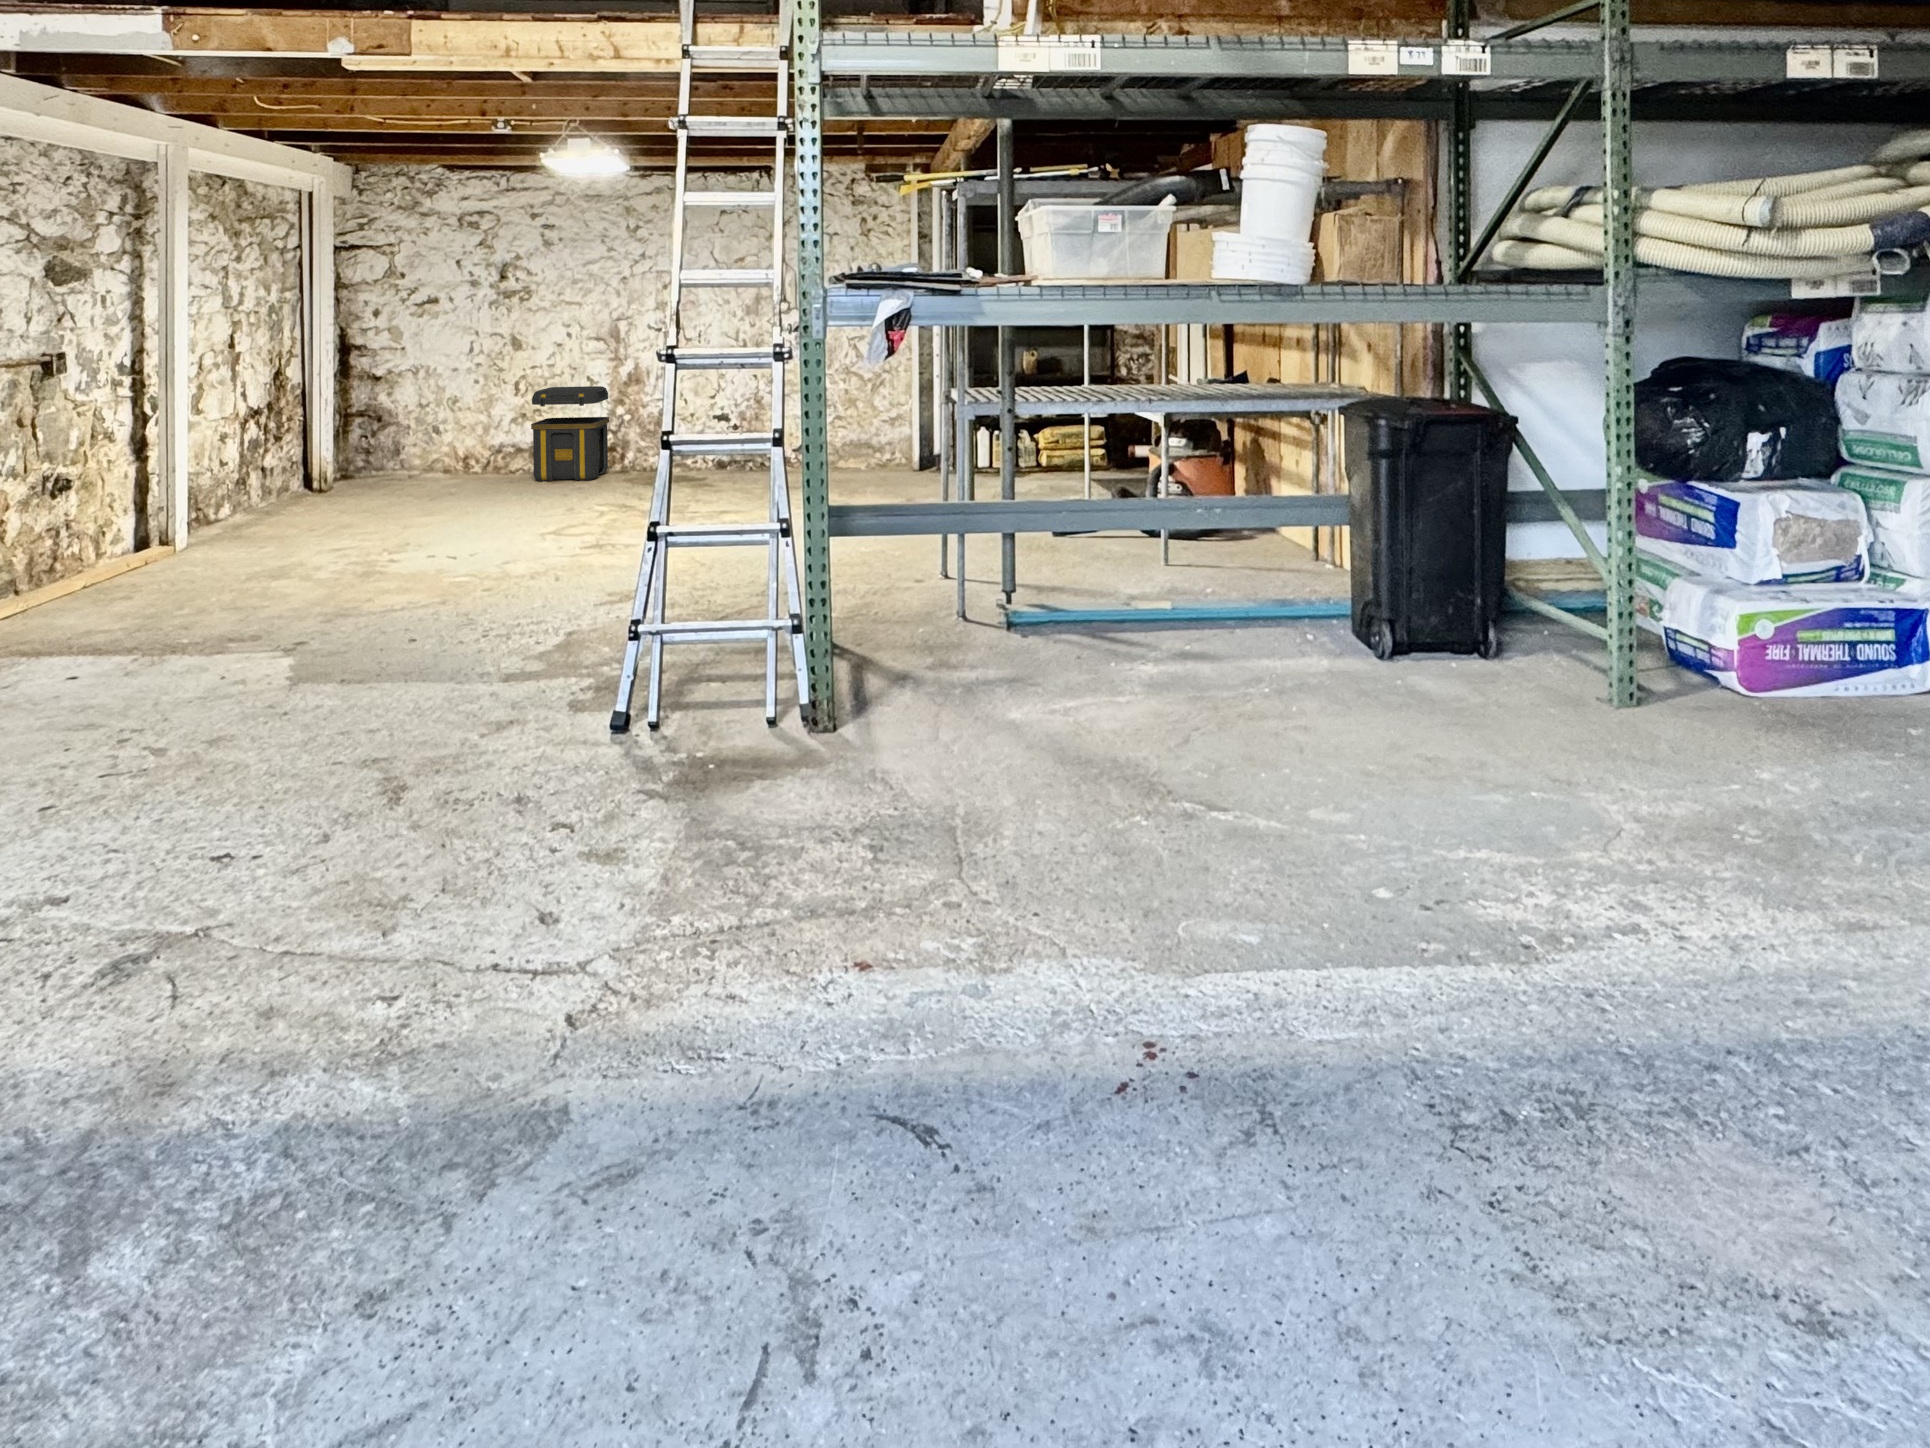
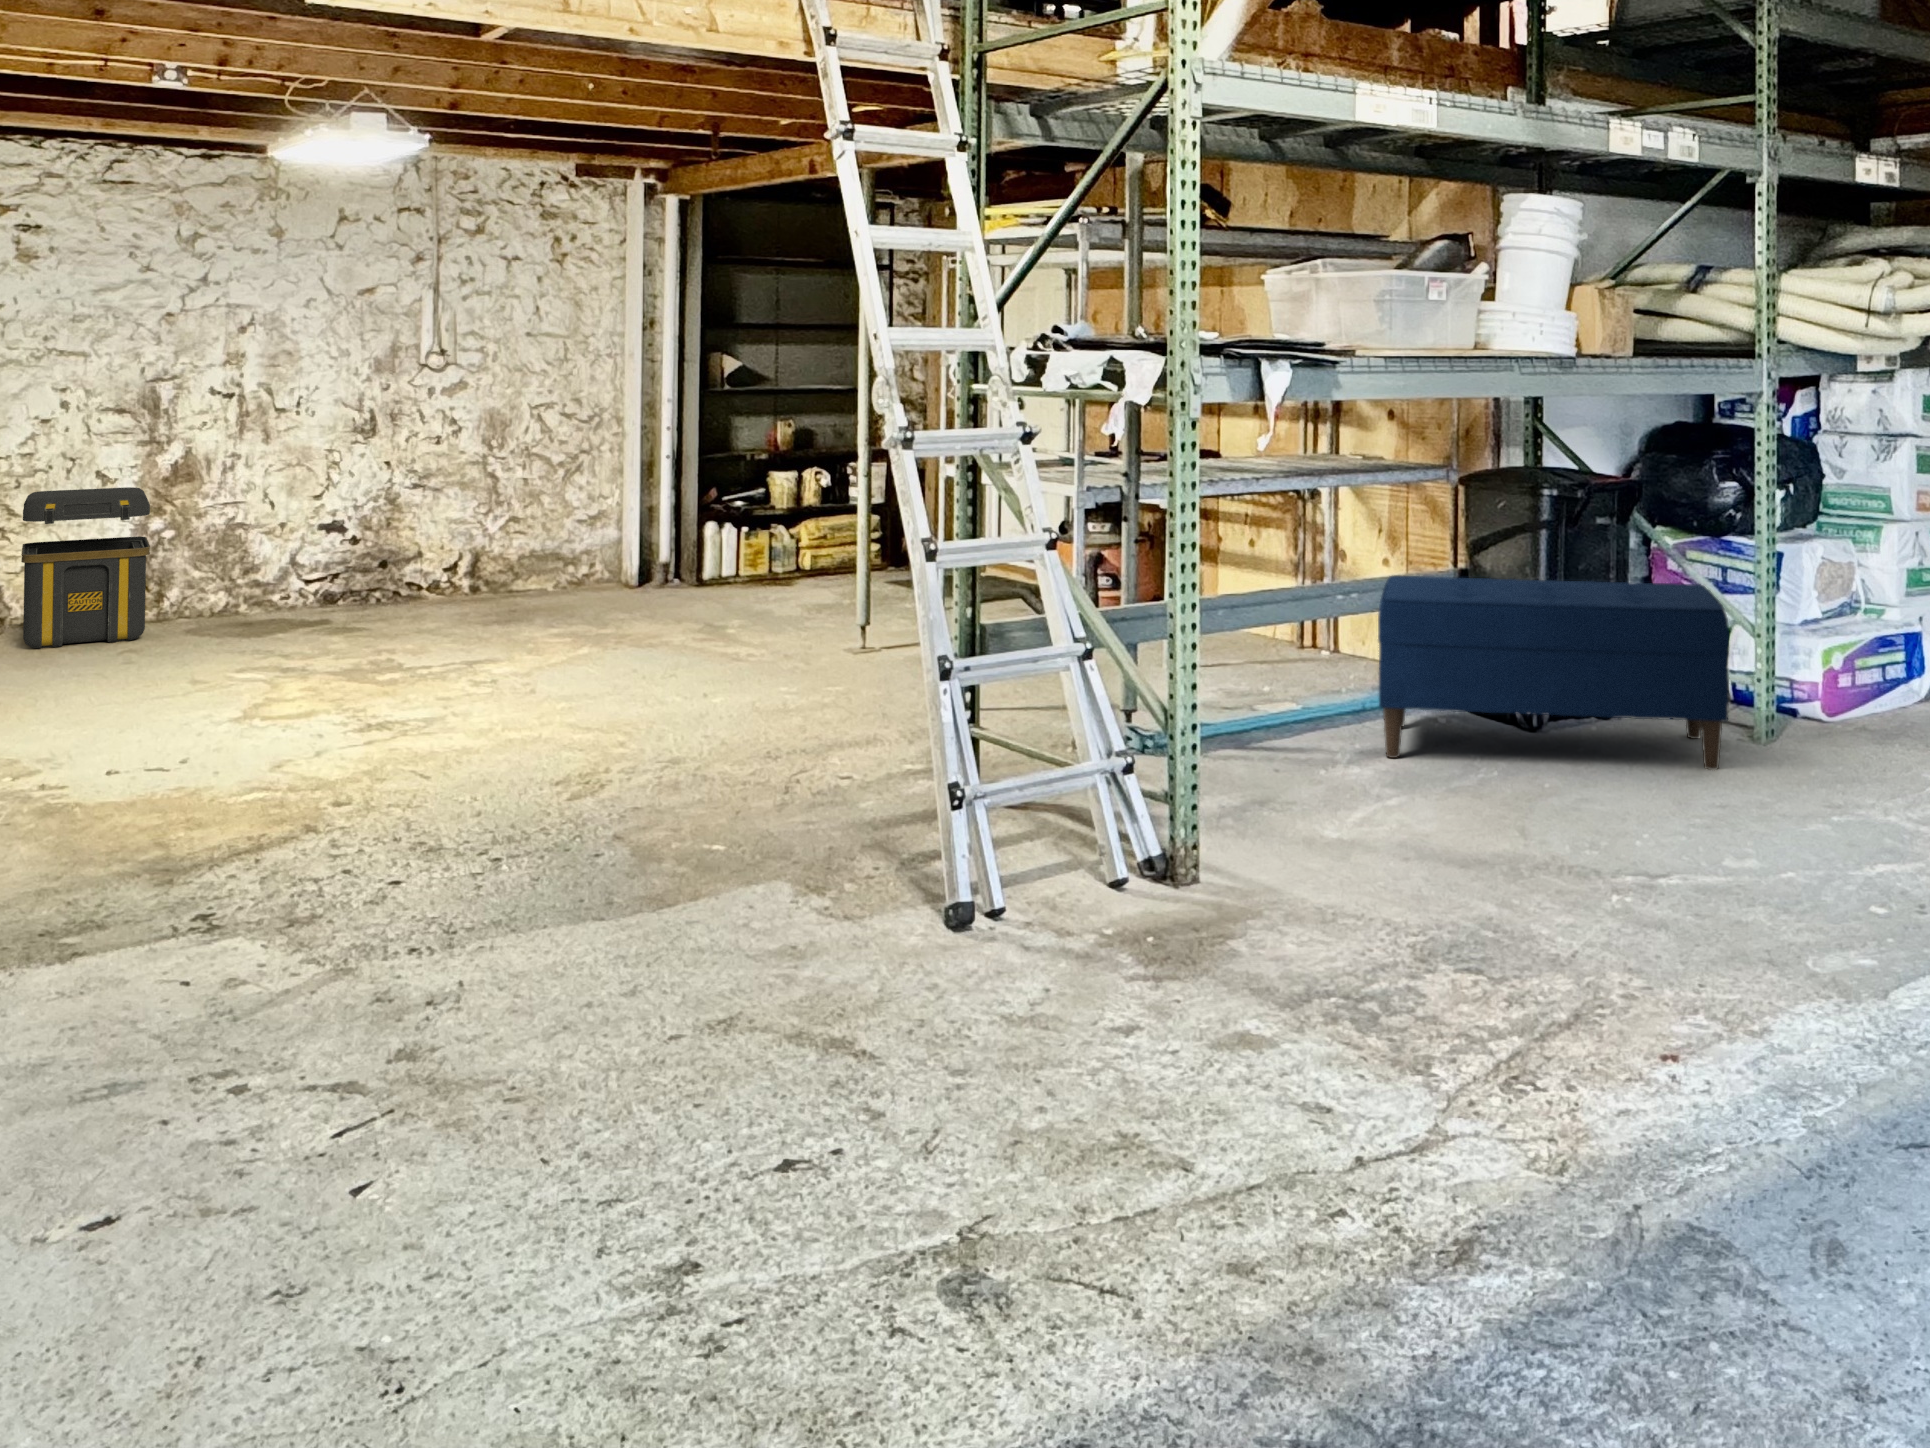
bench: none [1160,495,1554,738] -> present [1378,576,1729,770]

